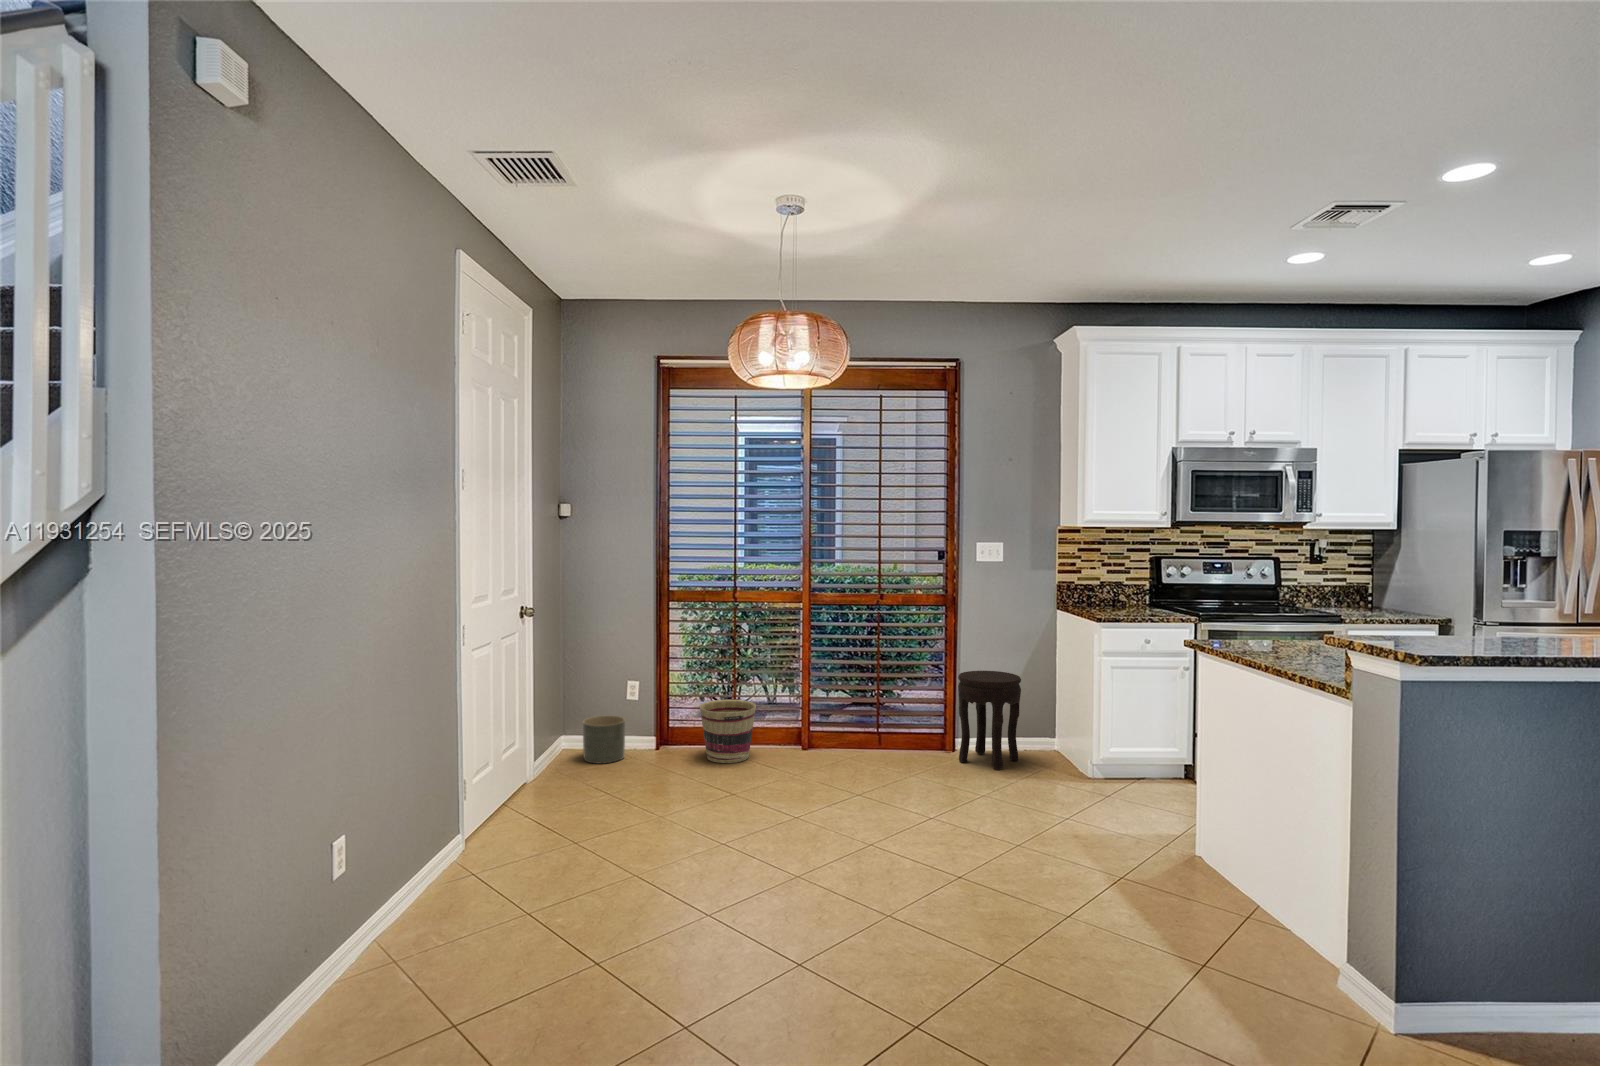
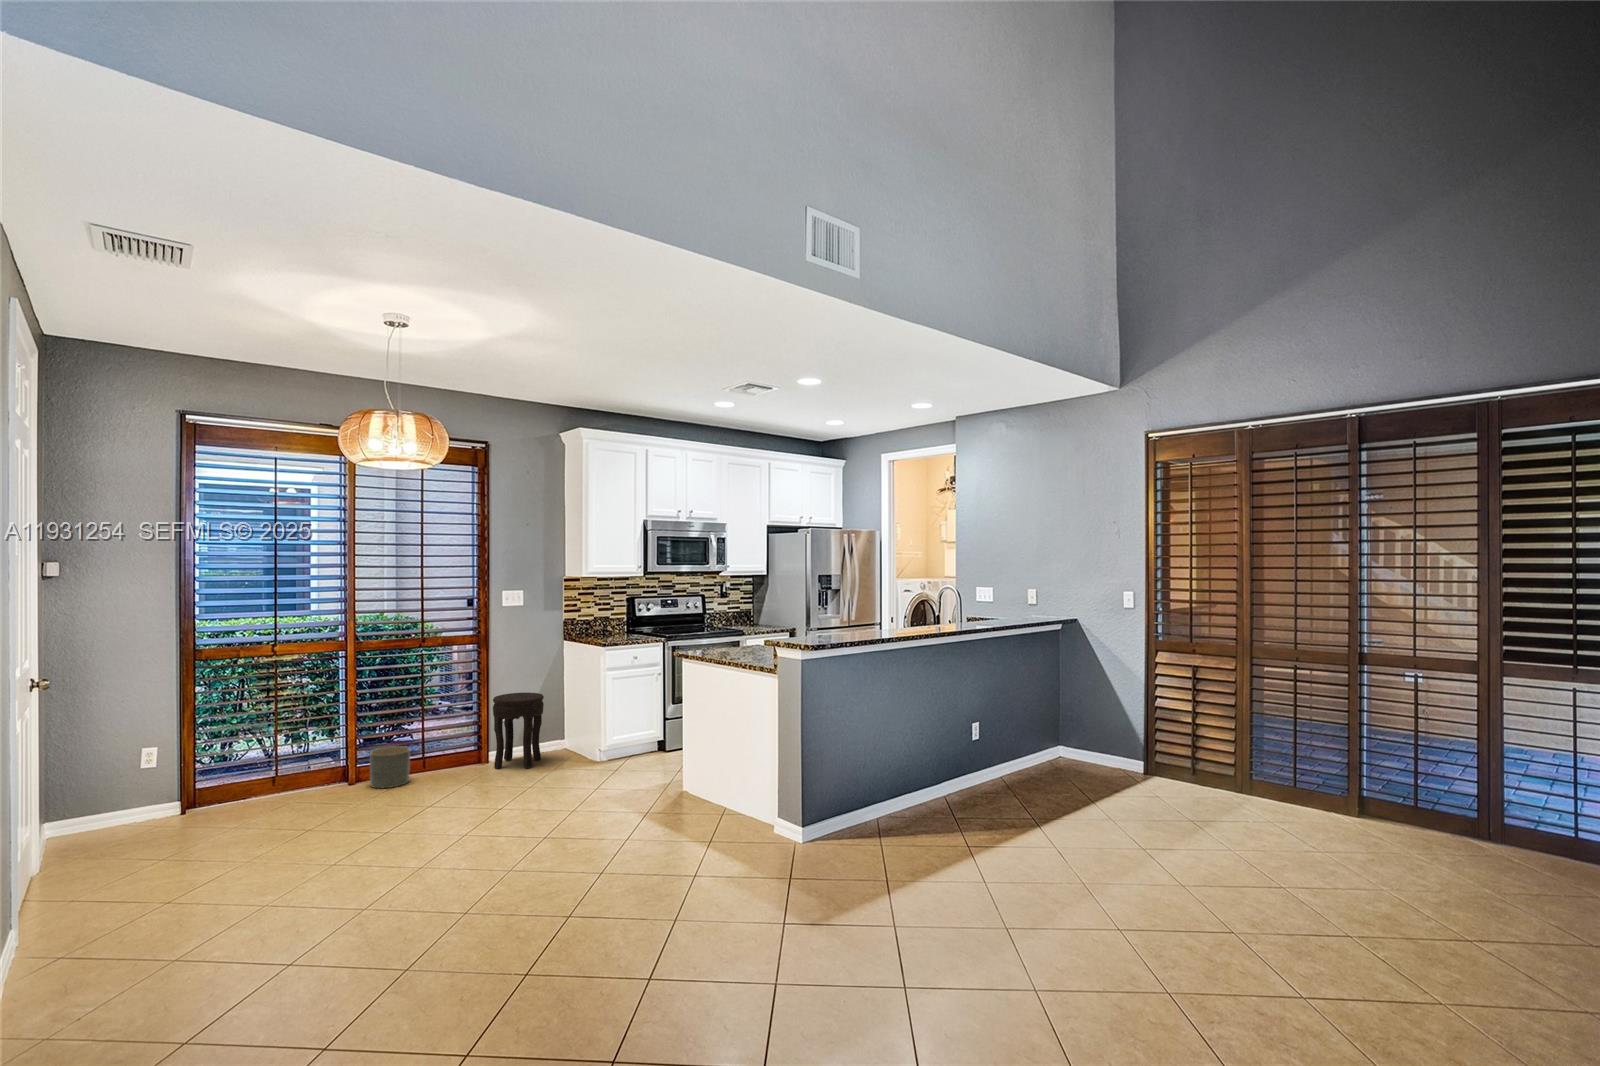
basket: present [700,700,756,763] -> none [239,749,303,812]
planter: present [583,715,625,764] -> present [370,746,410,788]

